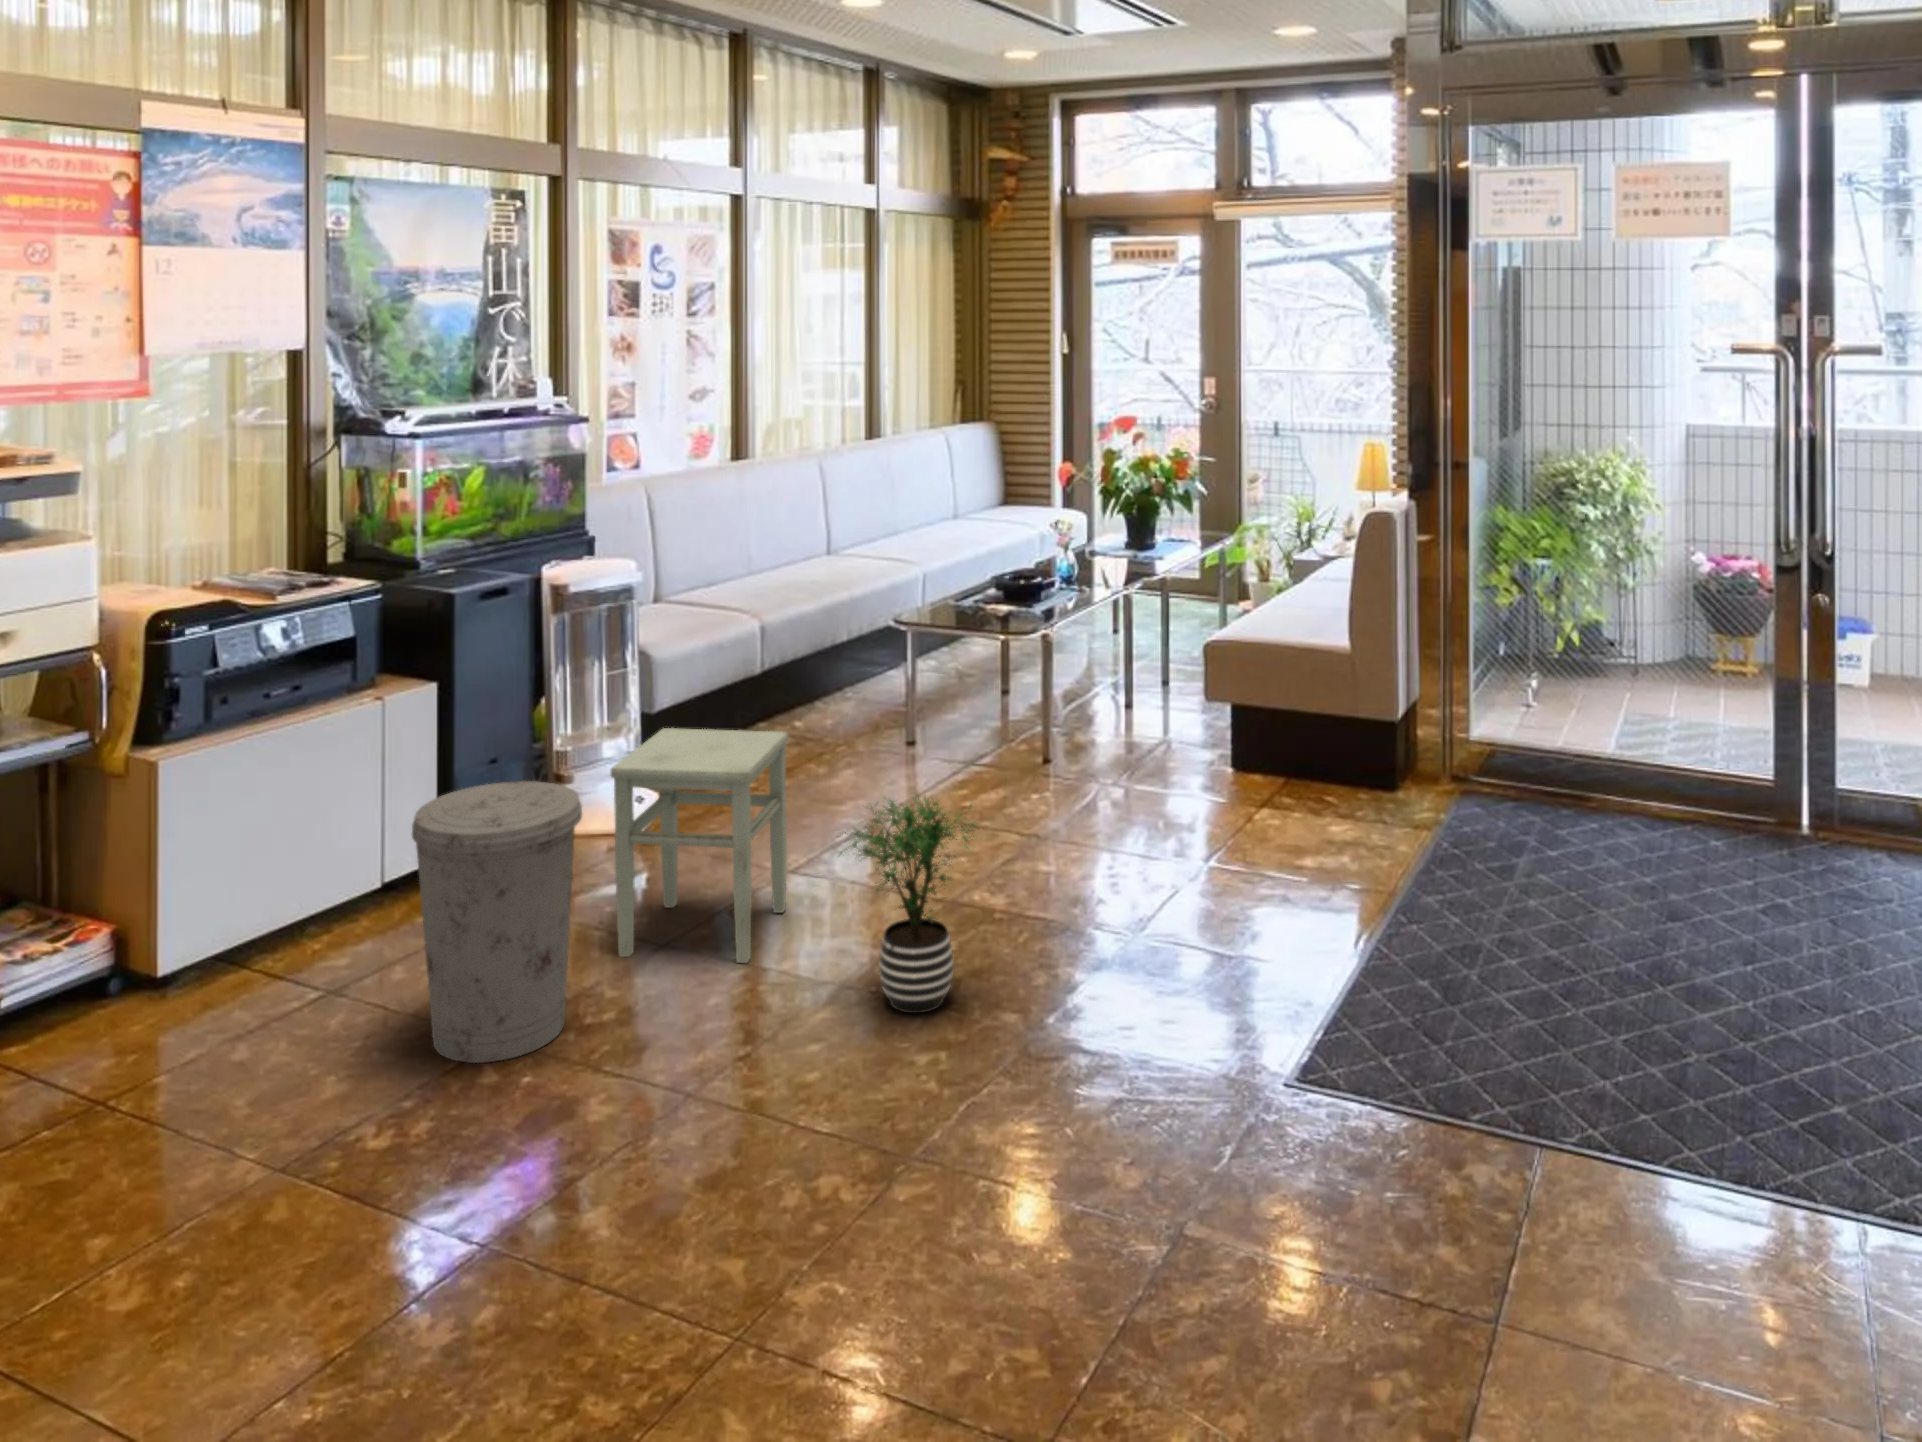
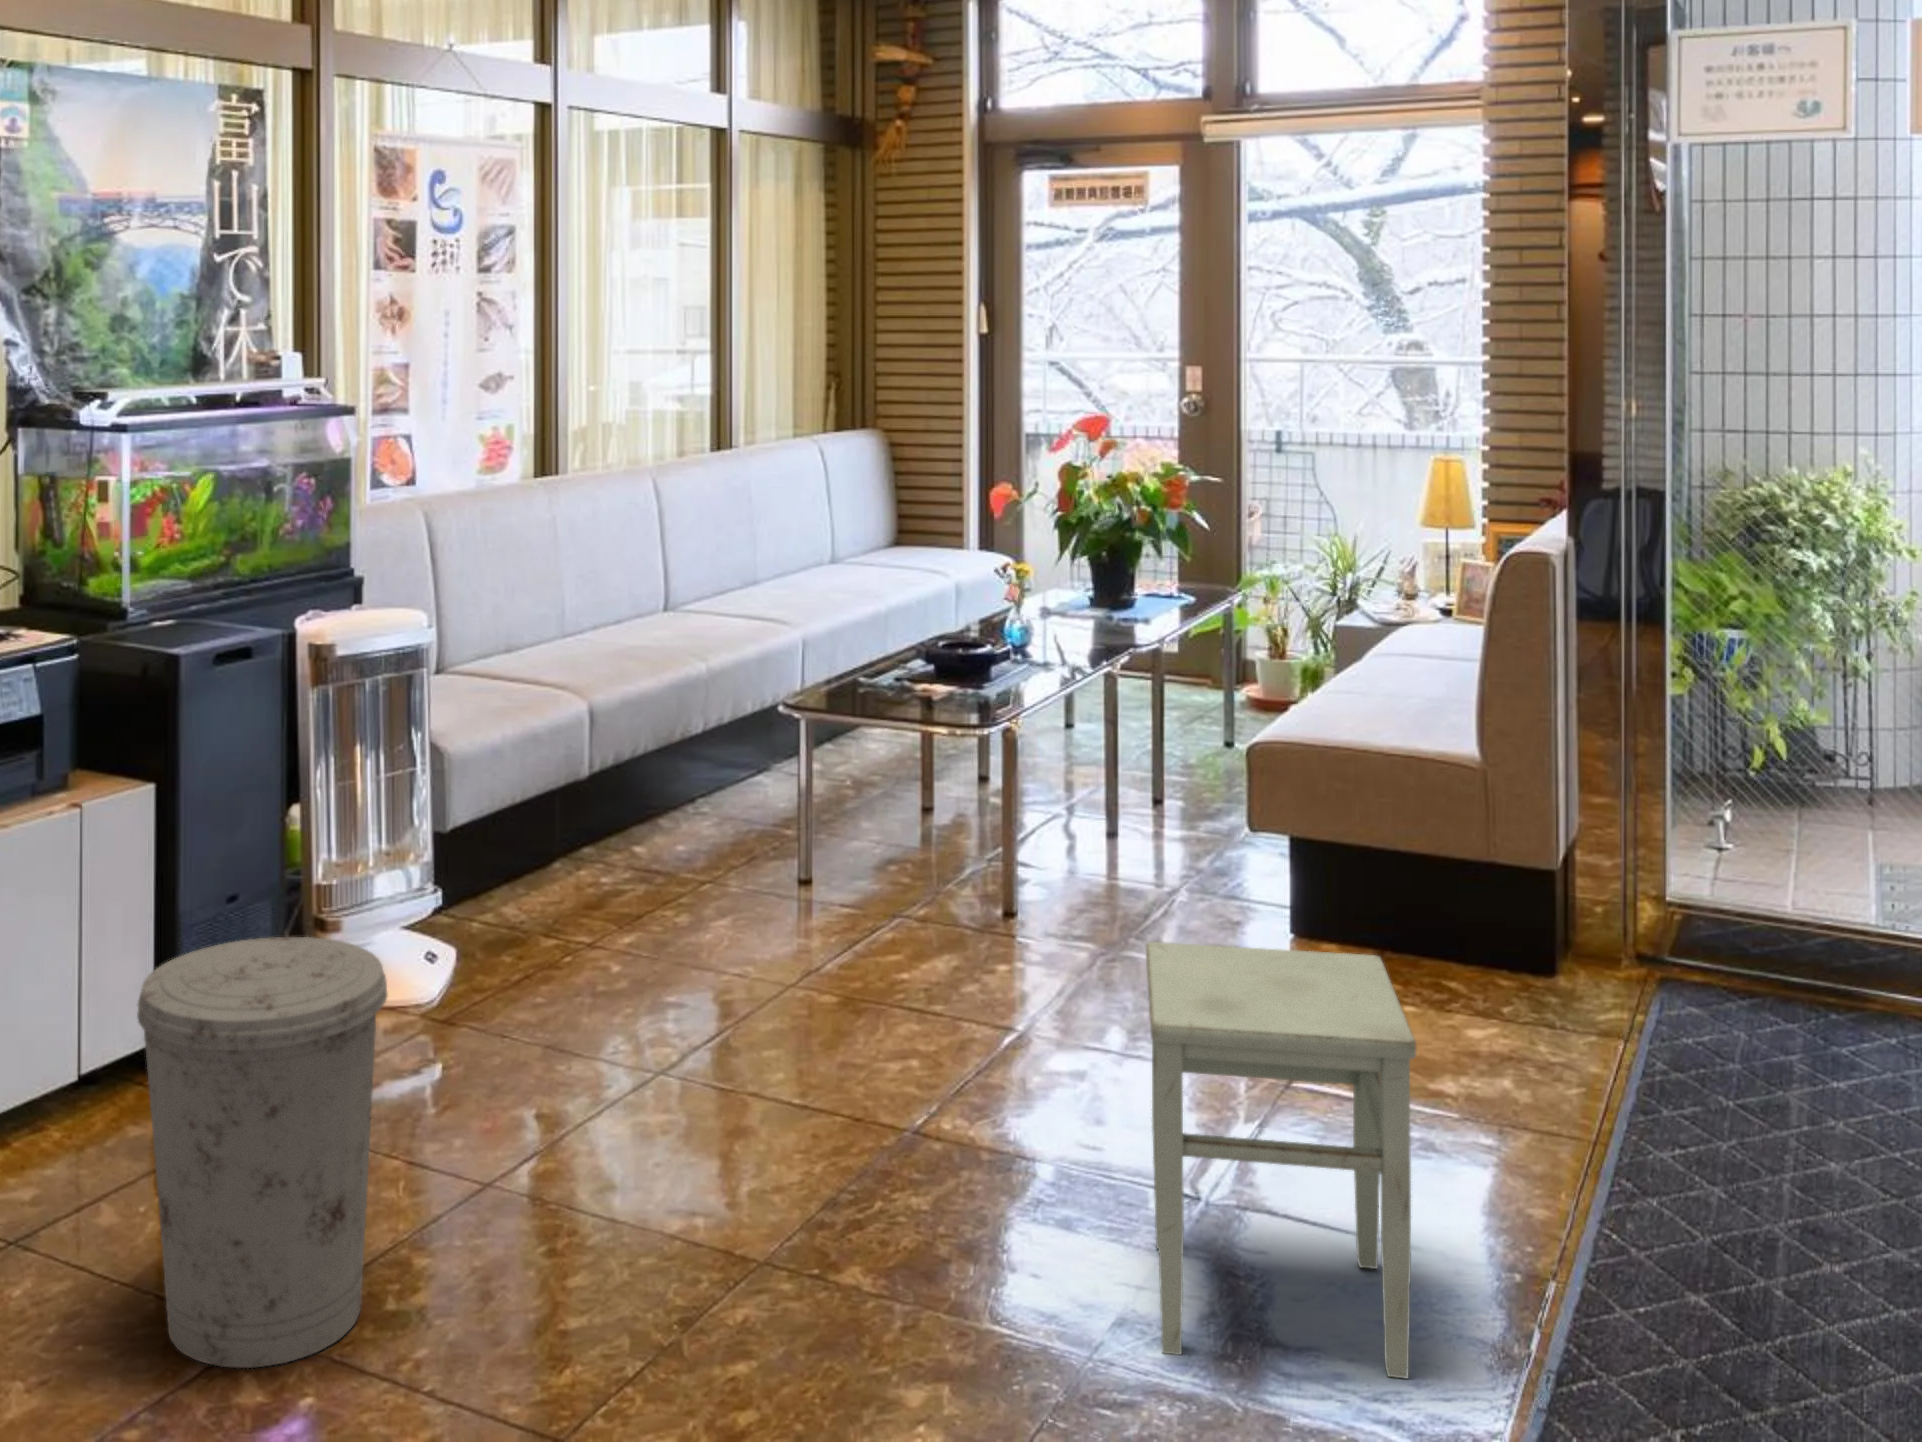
stool: present [611,728,789,963] -> present [1146,942,1416,1378]
potted plant: present [841,793,975,1013] -> none [768,966,992,1310]

